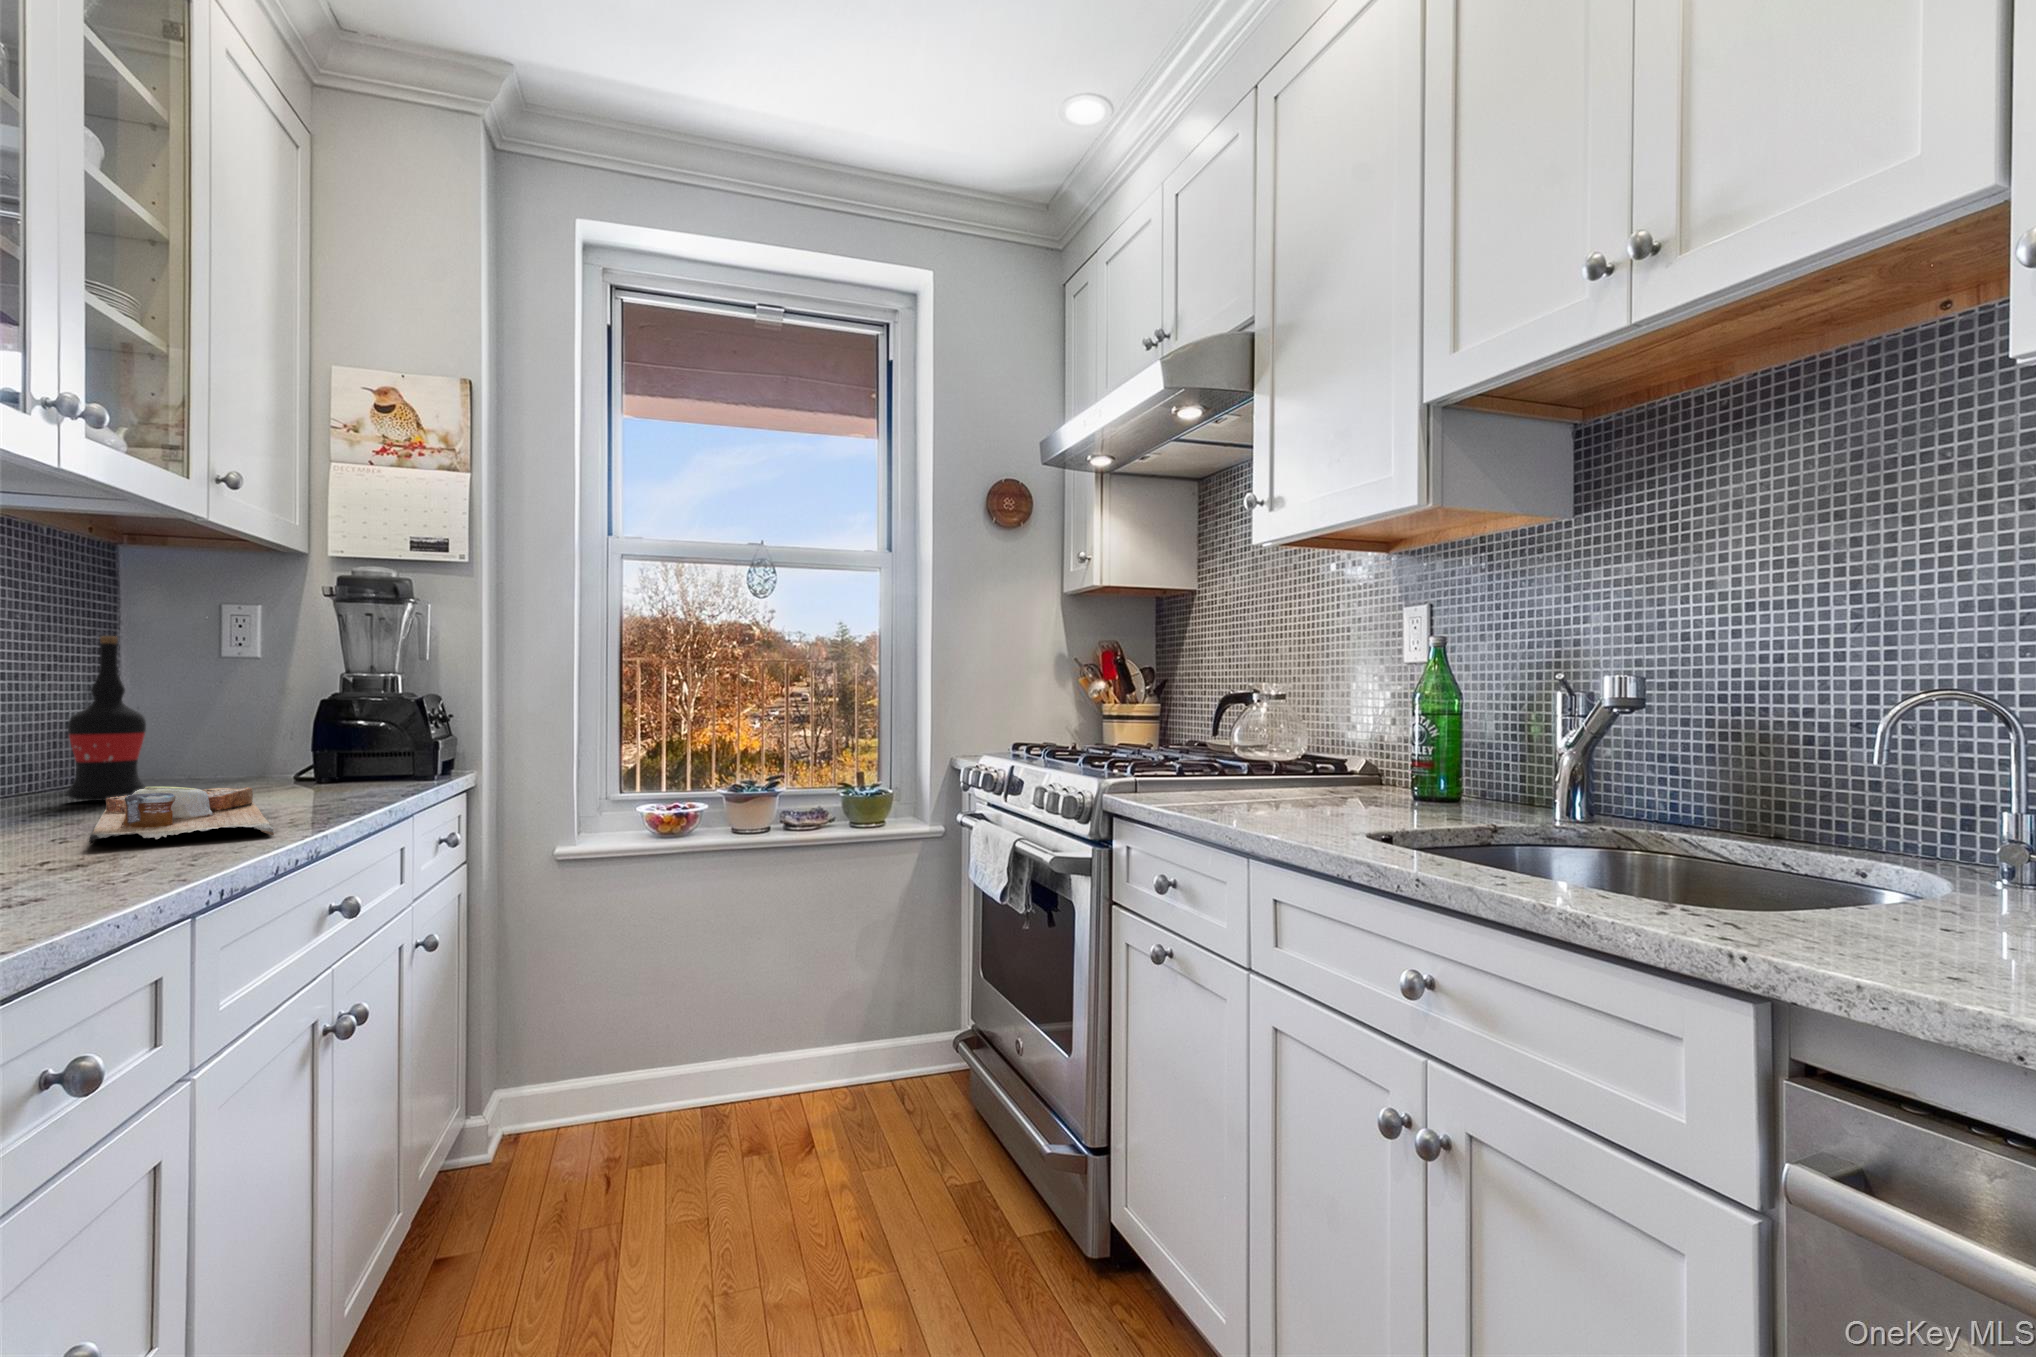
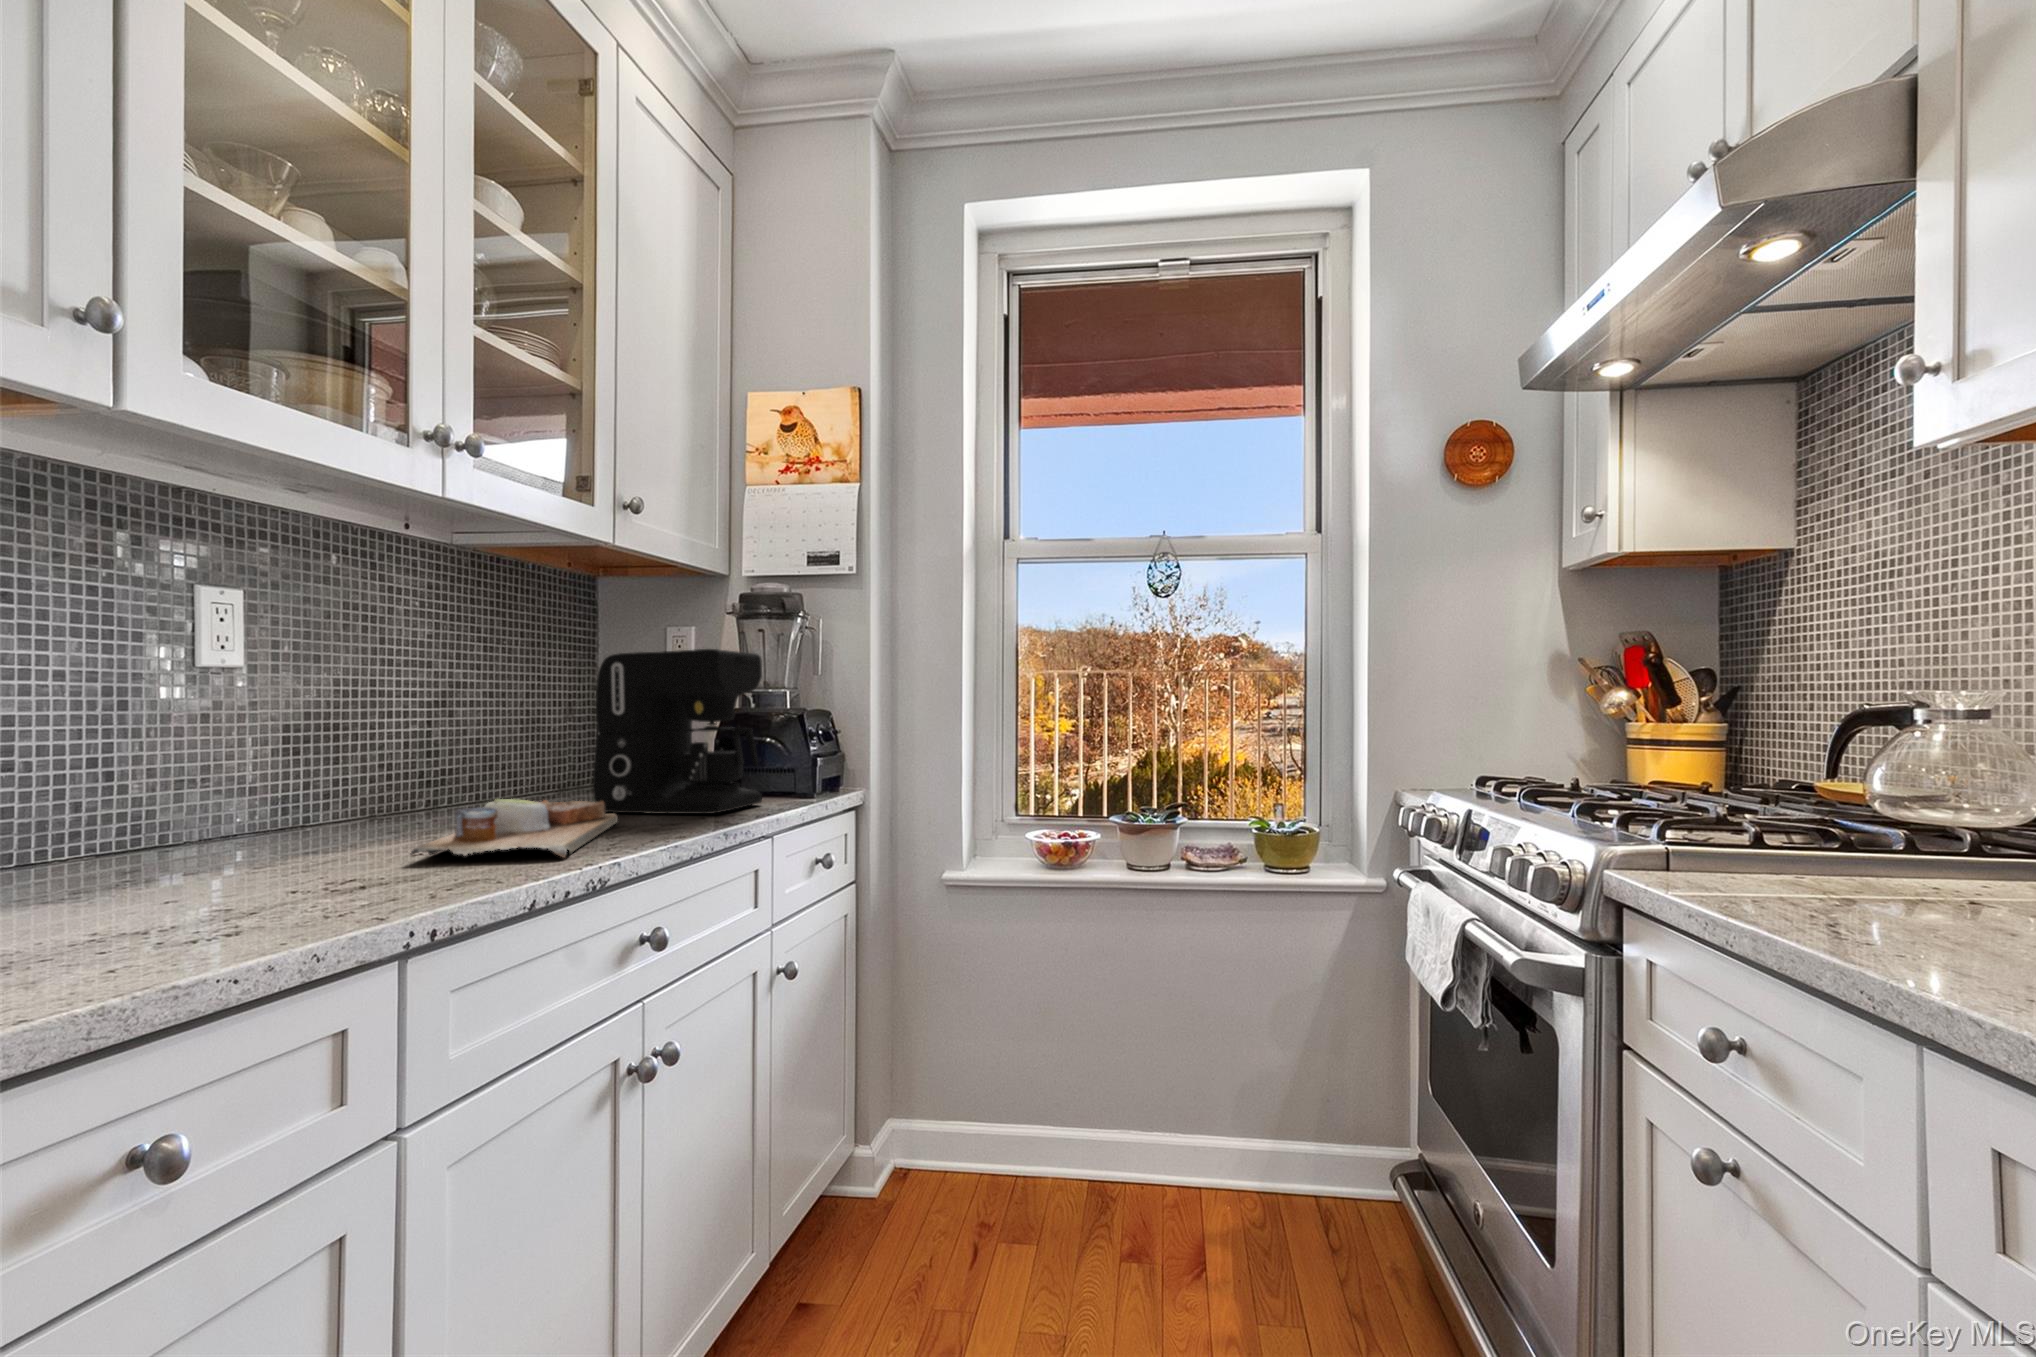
coffee maker: none [194,635,394,803] -> present [593,649,762,814]
wine bottle: present [67,636,146,801] -> none [522,655,580,804]

